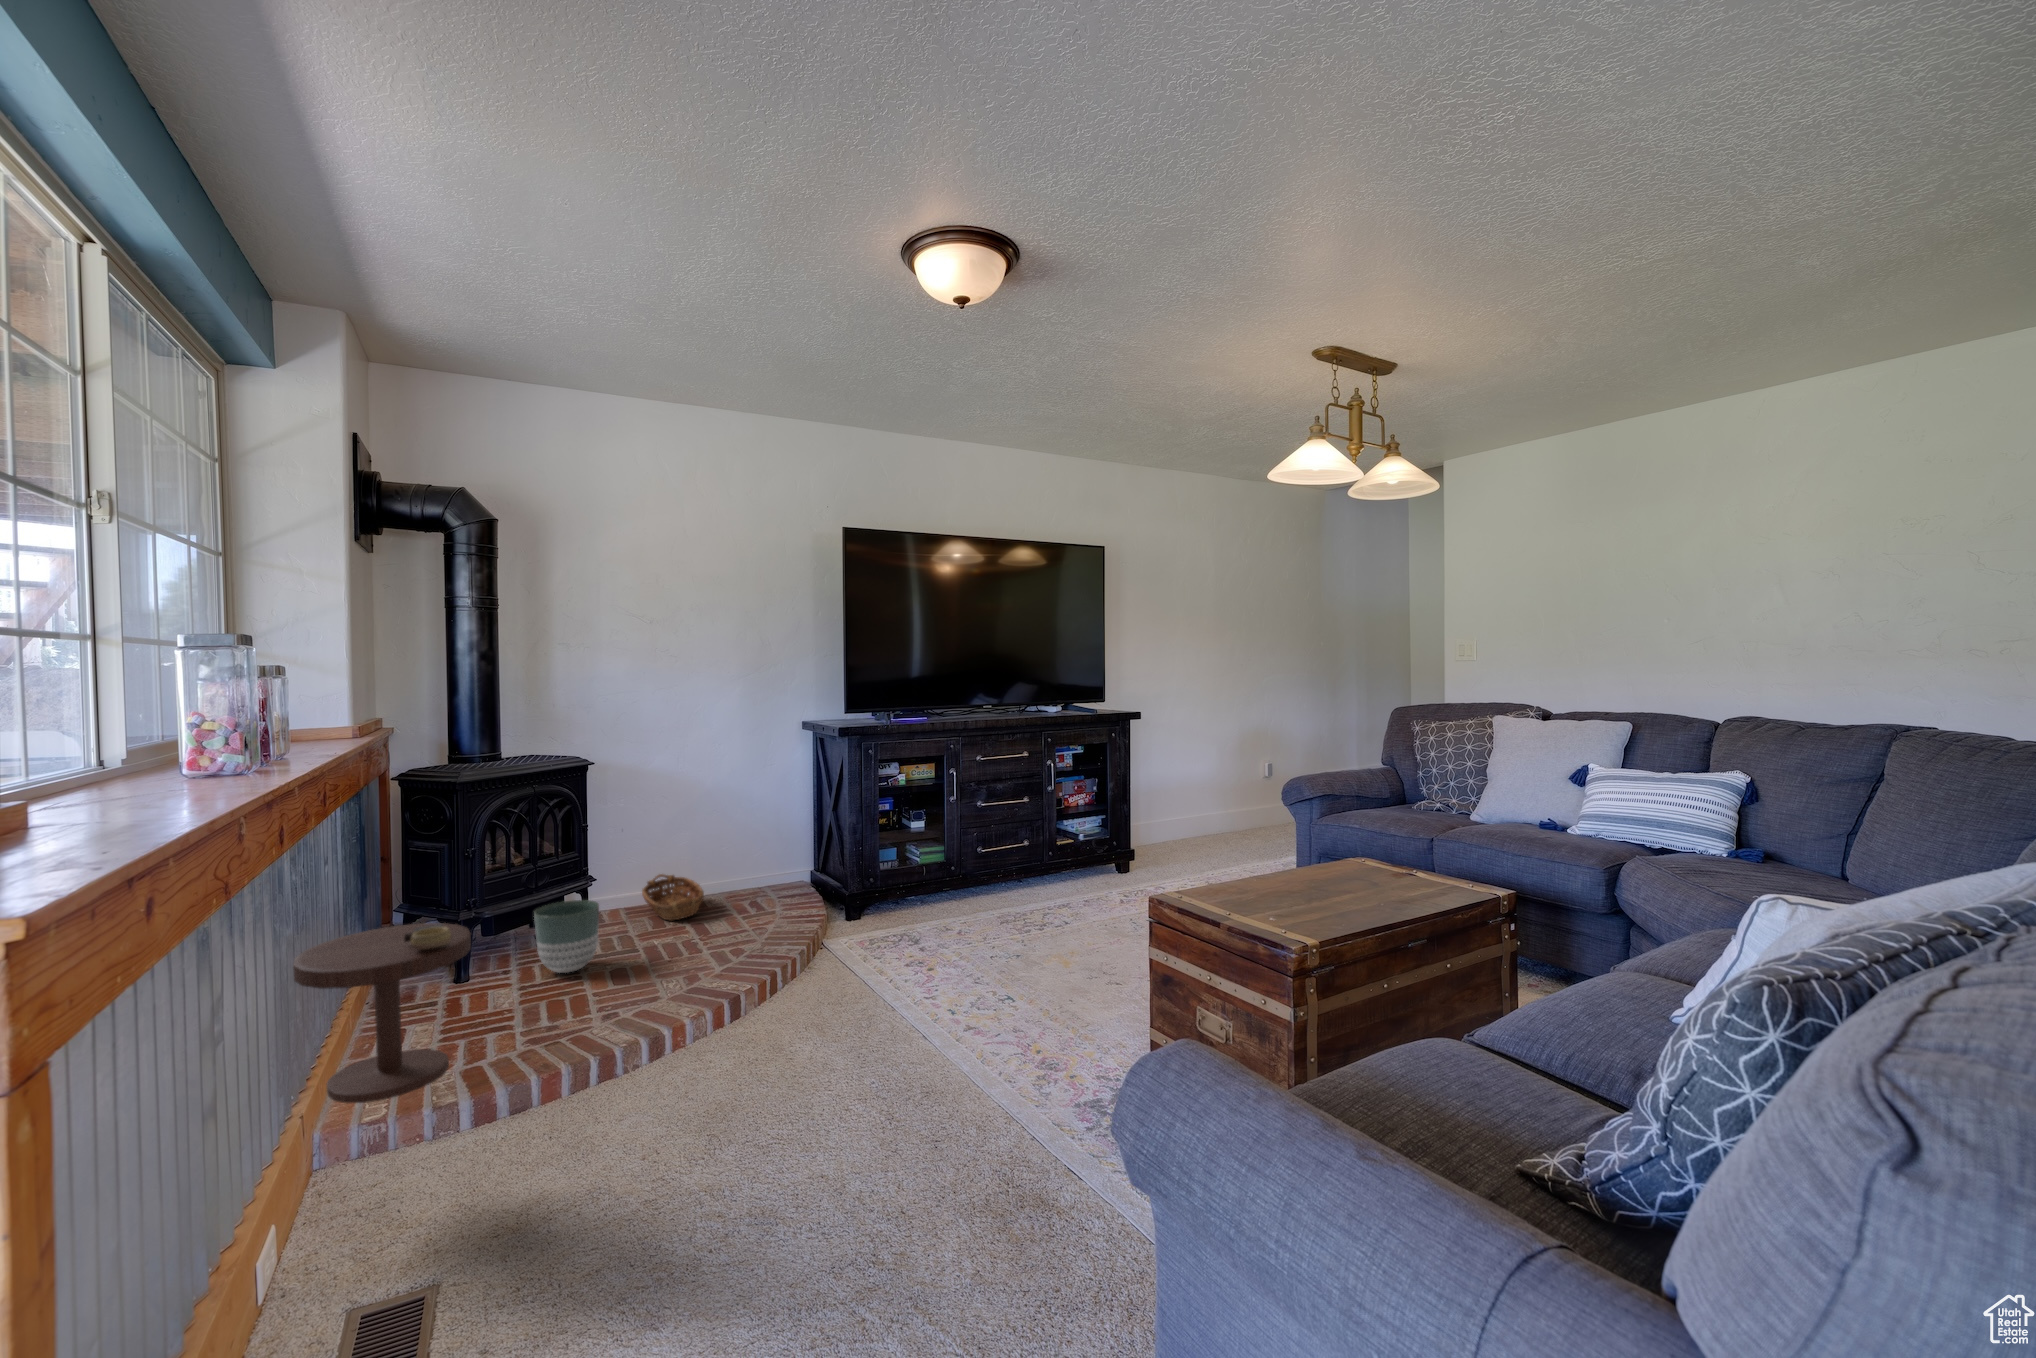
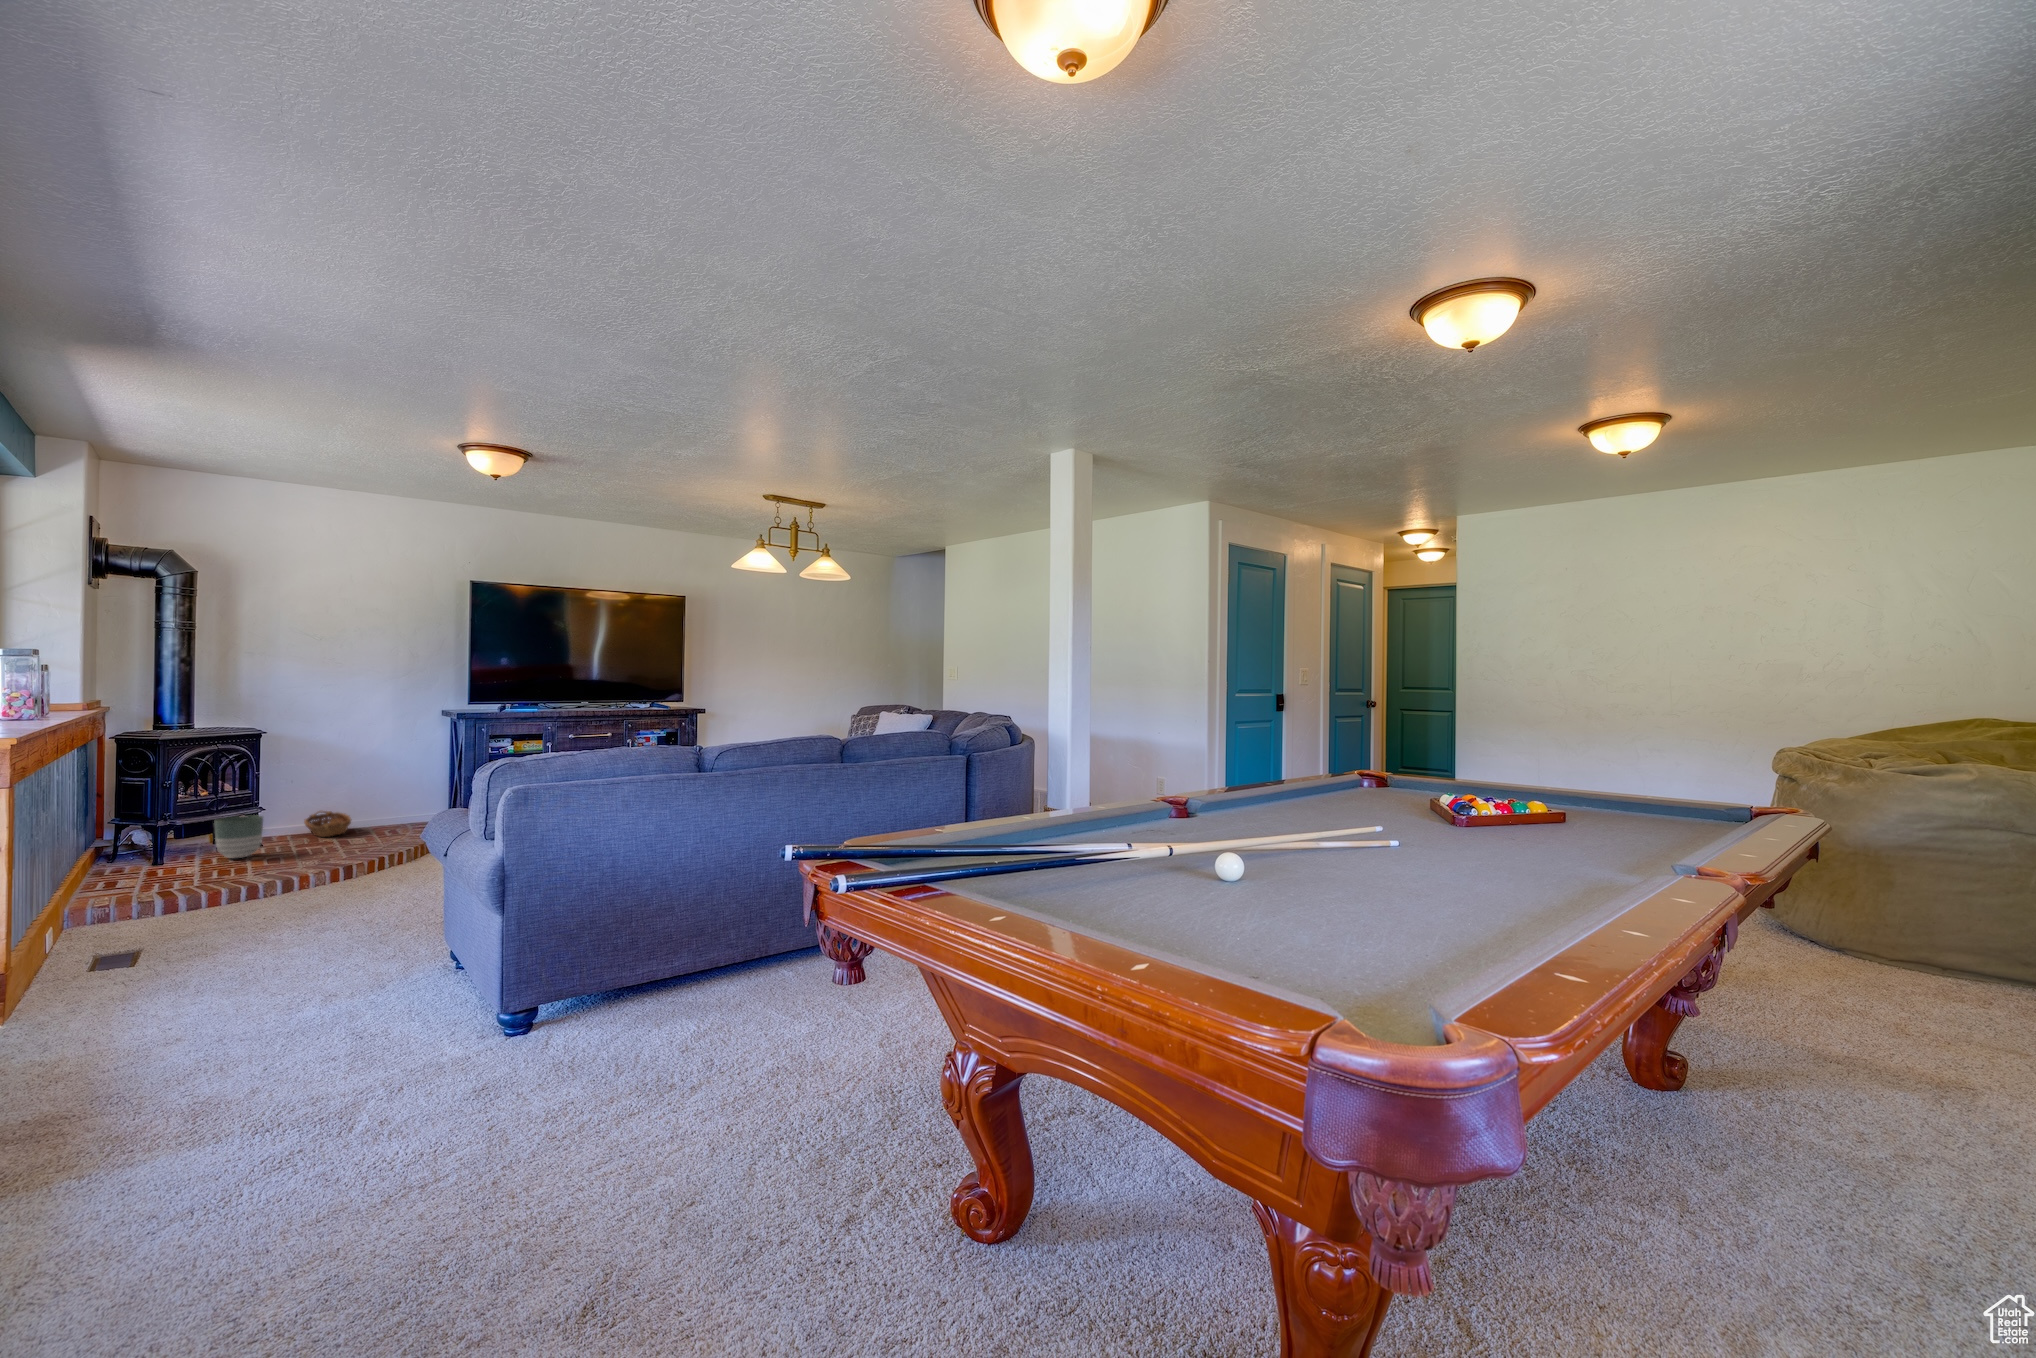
side table: present [293,923,471,1103] -> none [63,795,170,938]

